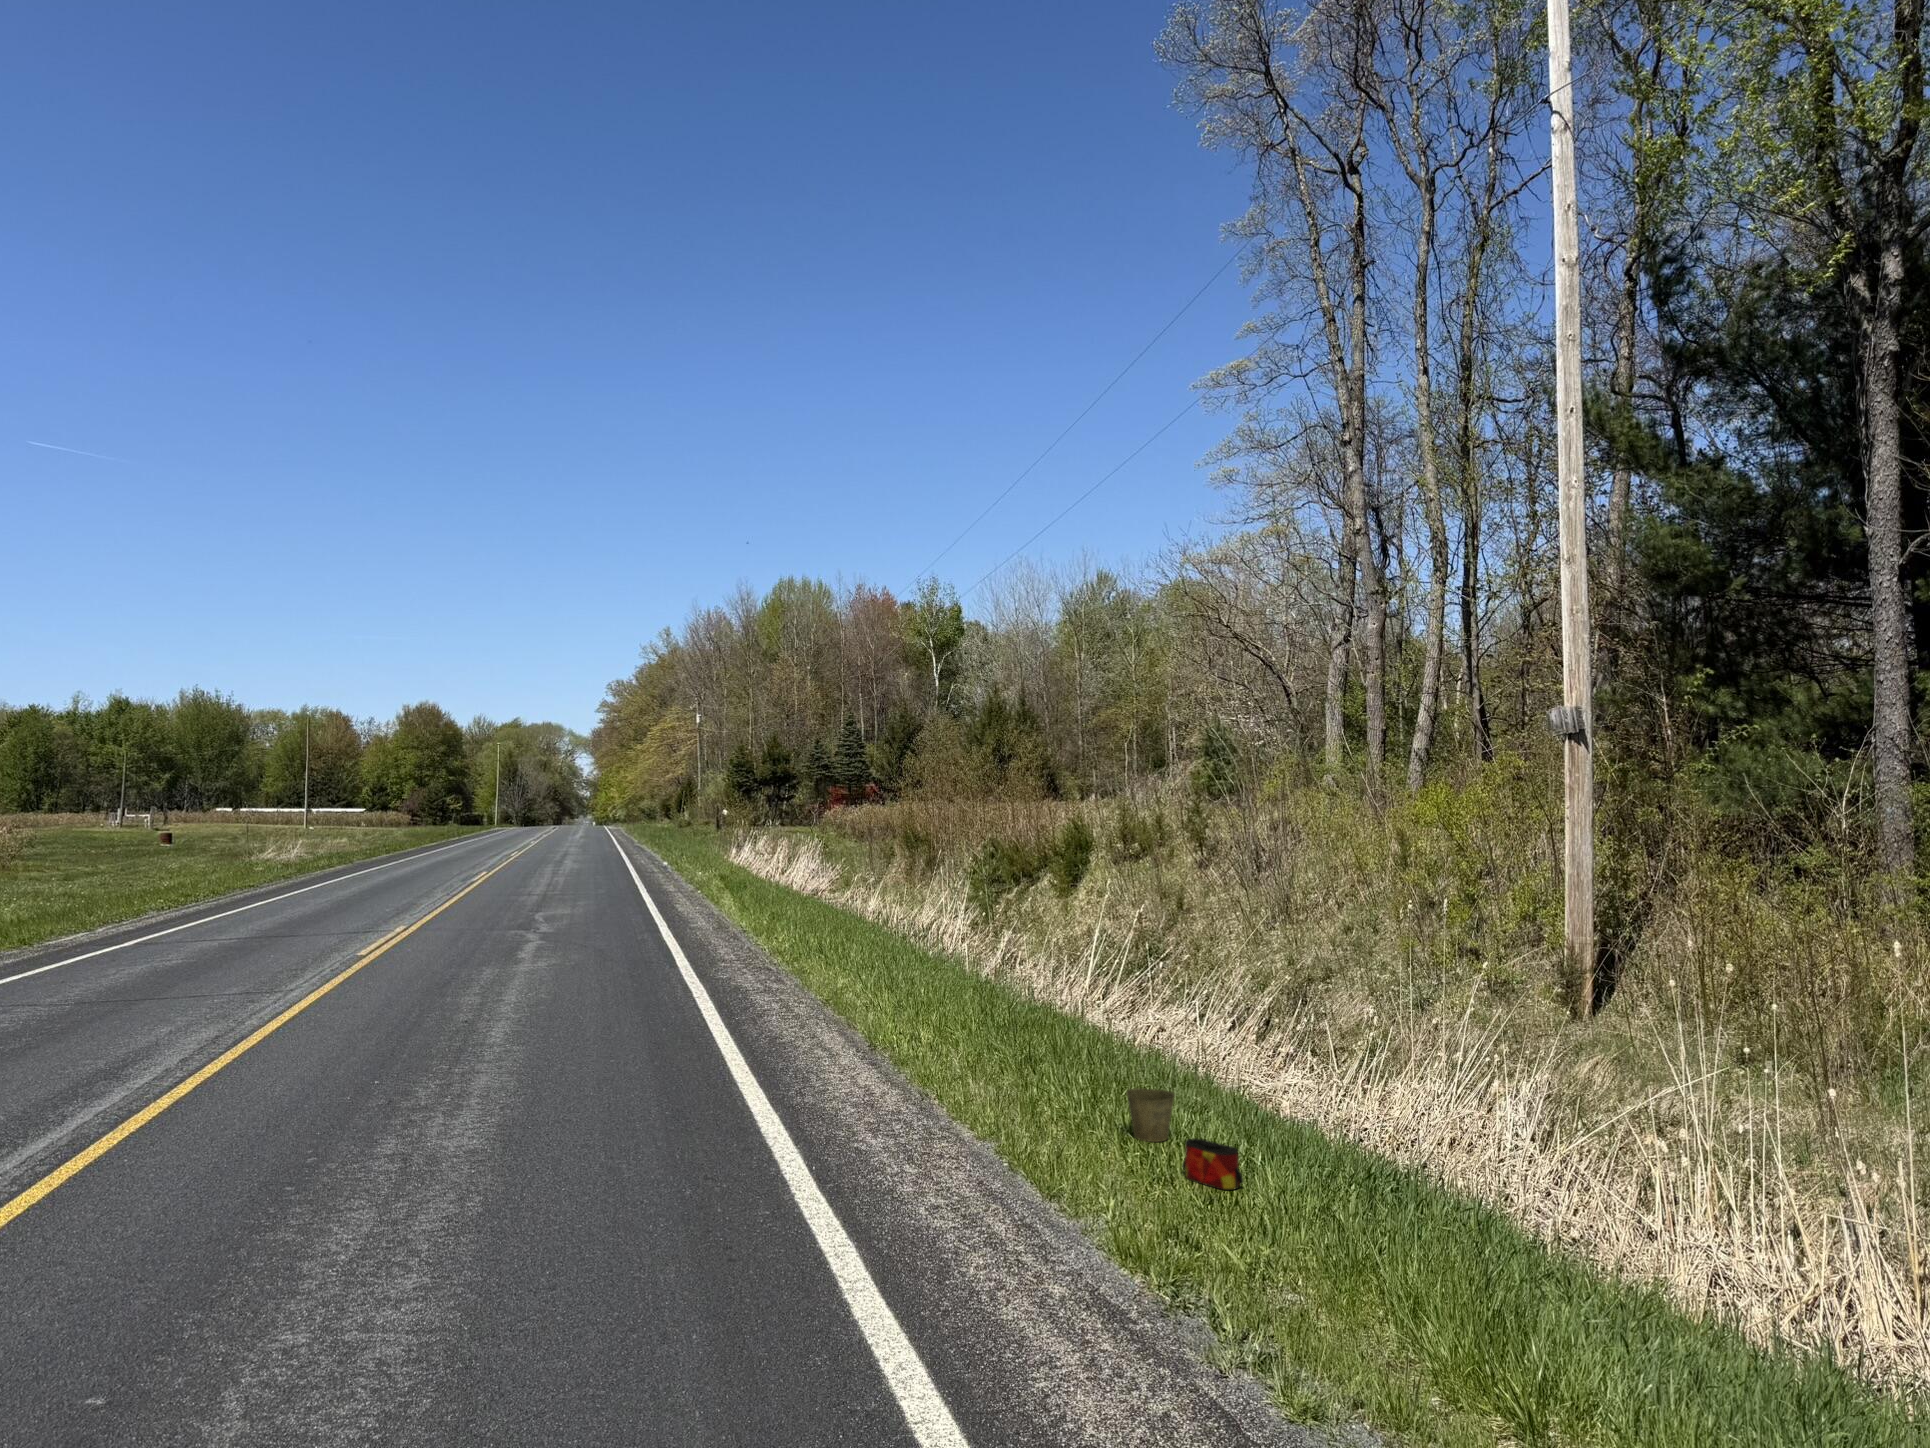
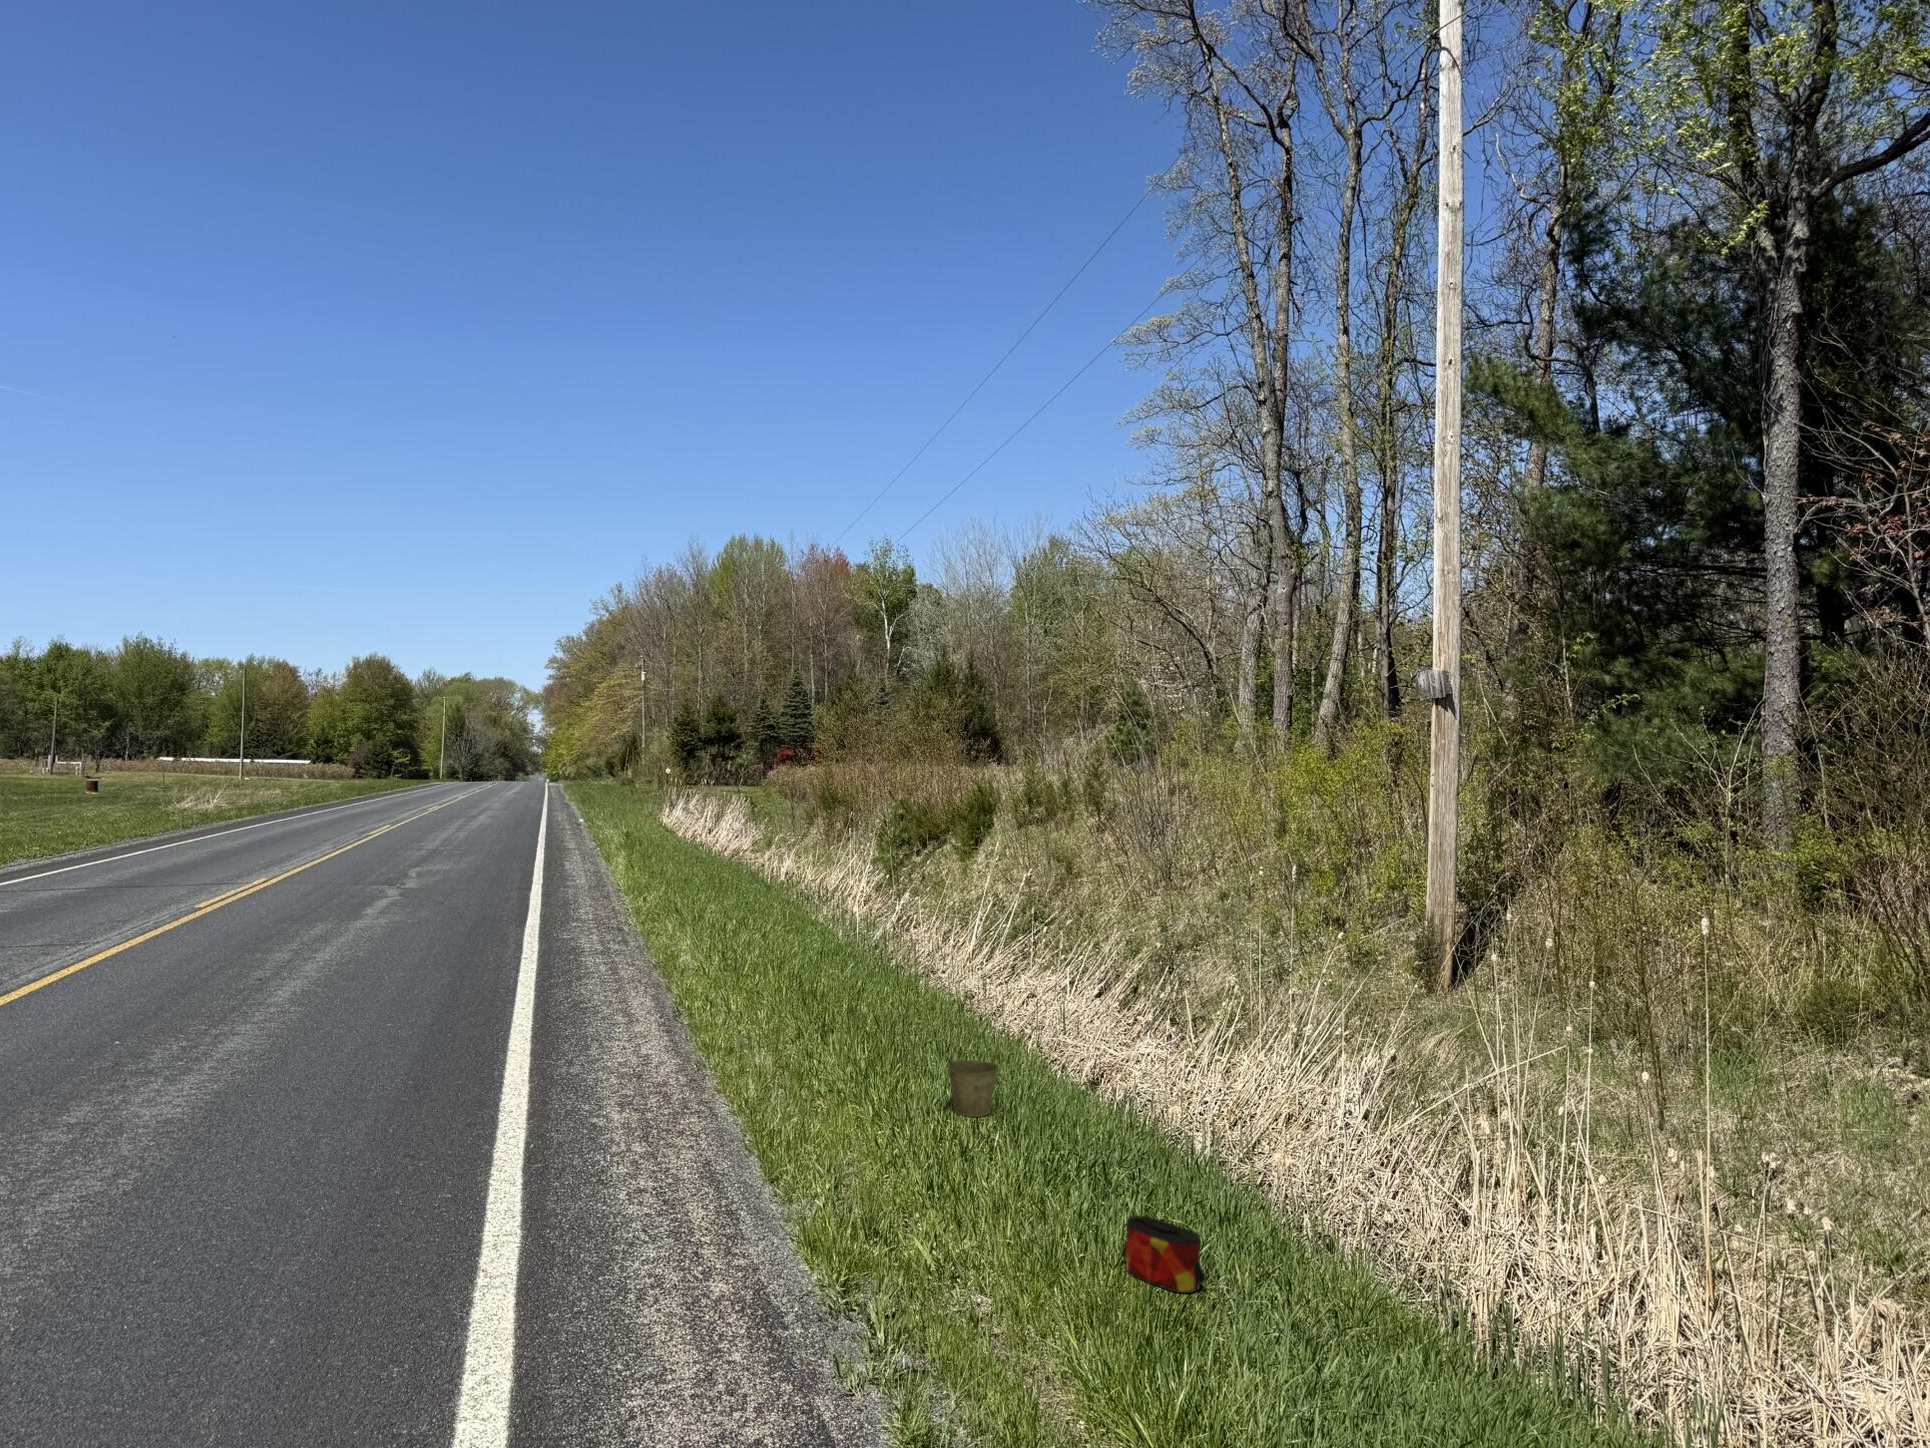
bag: present [1182,1138,1243,1190] -> present [1121,1216,1206,1293]

